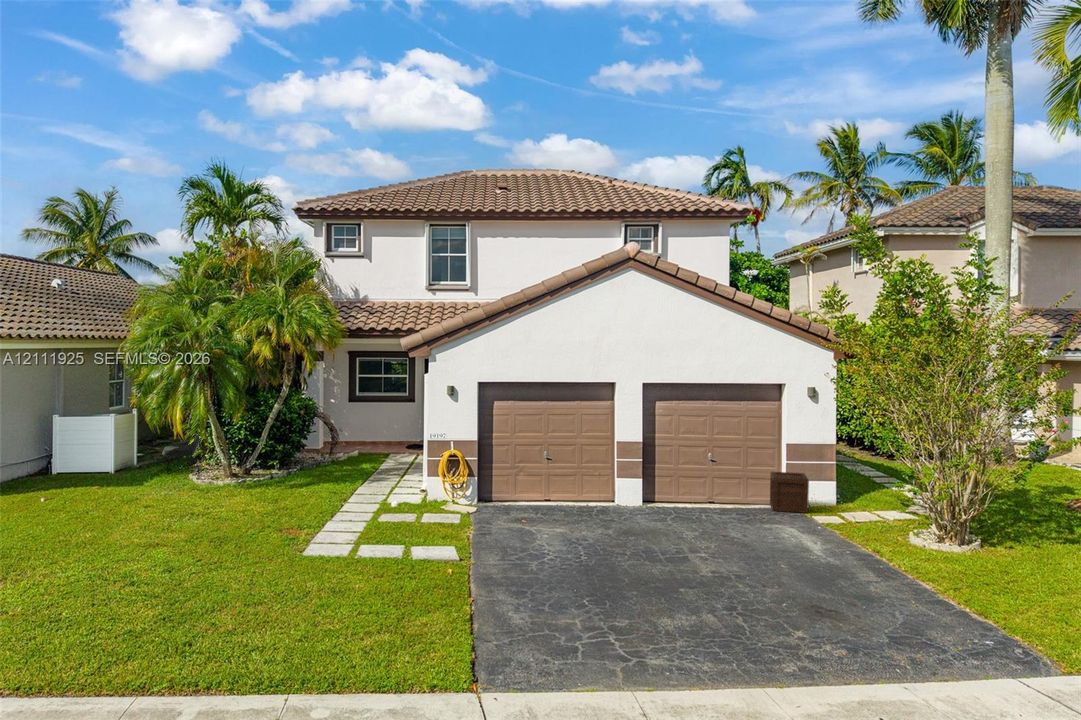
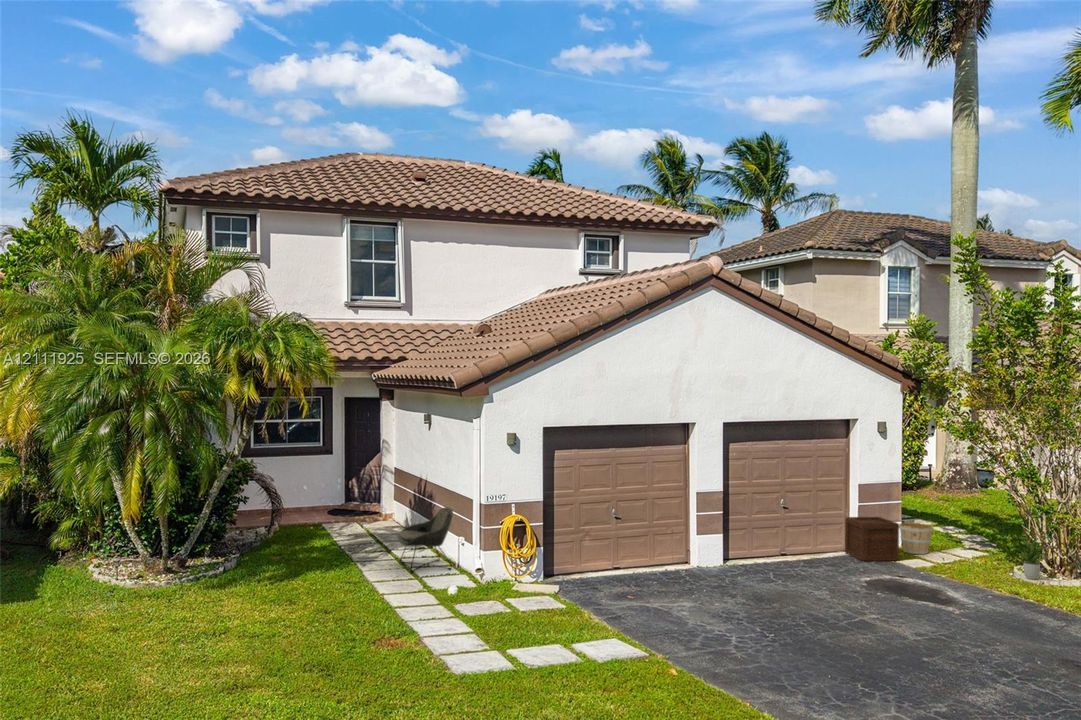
lounge chair: present [162,434,200,474] -> present [397,507,453,572]
wooden bucket: none [827,480,859,510] -> present [899,522,933,555]
potted plant: none [900,499,927,538] -> present [1019,539,1046,580]

